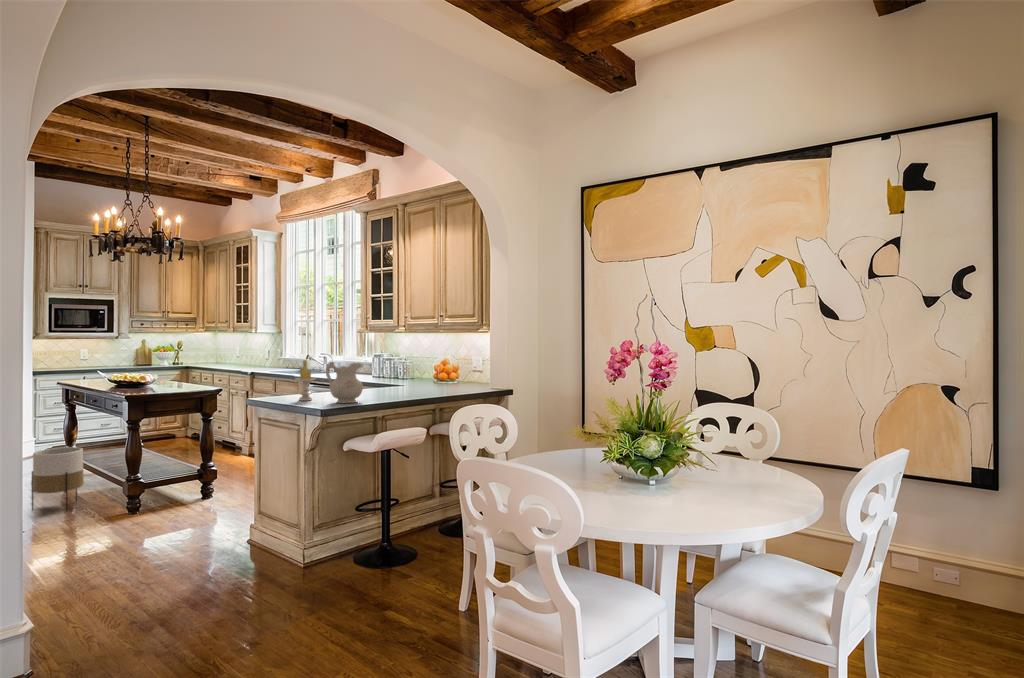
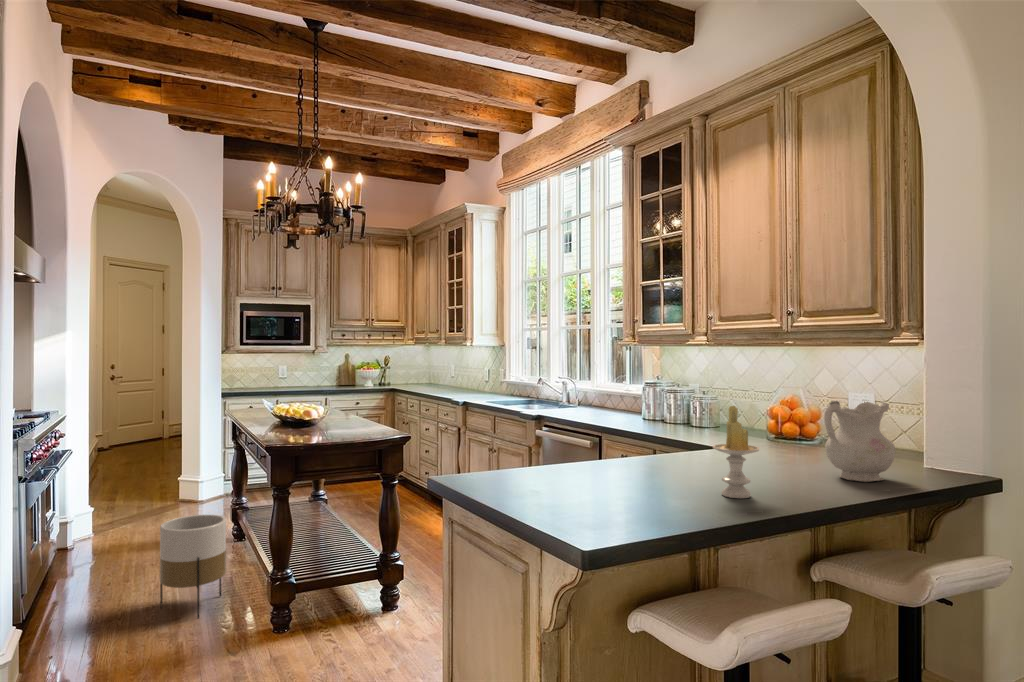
candle: present [296,360,315,401] -> present [713,406,759,498]
ceramic pitcher: present [326,362,363,403] -> present [824,401,895,482]

